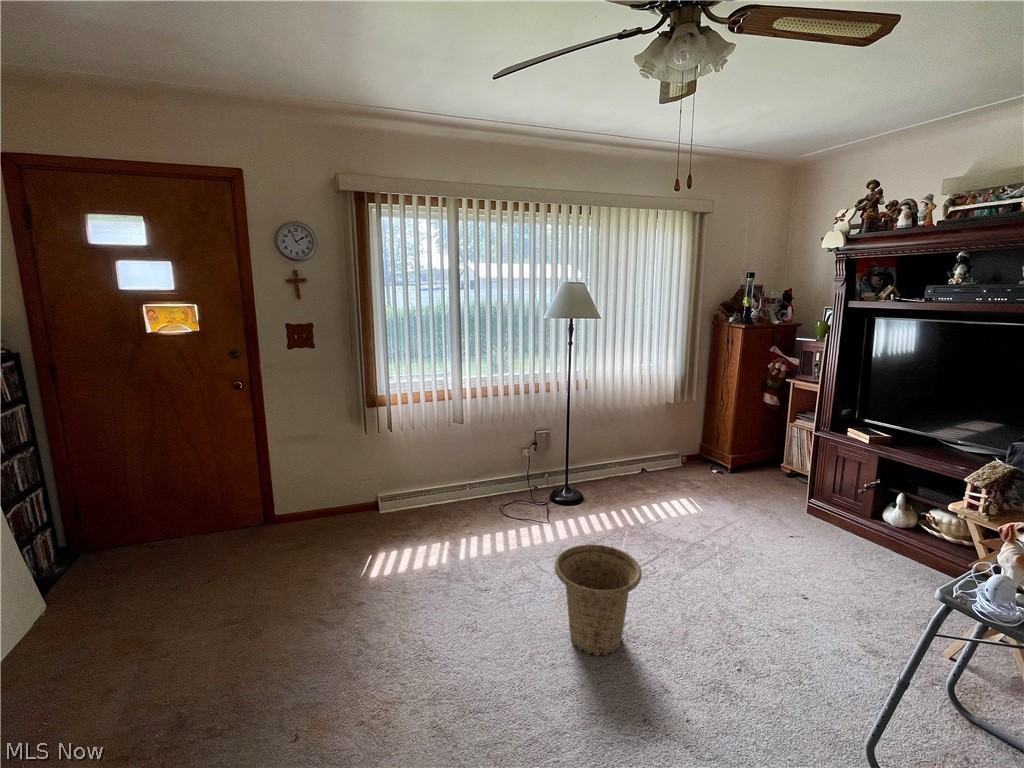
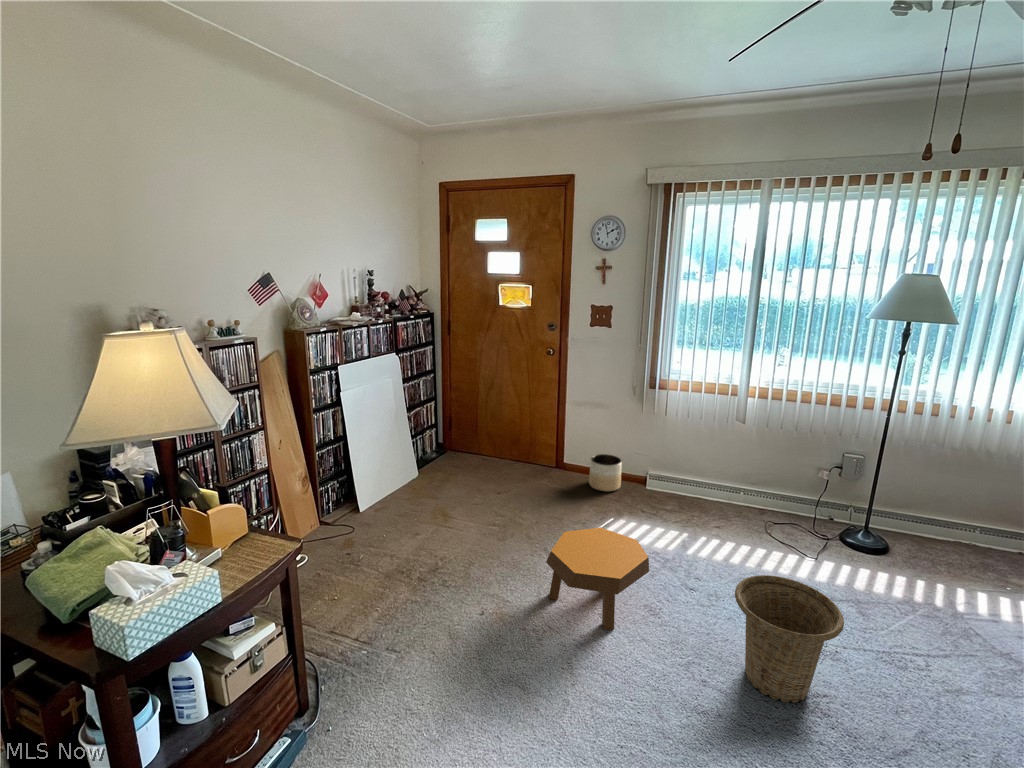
planter: none [318,488,356,531] -> present [589,454,622,492]
footstool: none [355,567,464,682] -> present [546,527,649,630]

